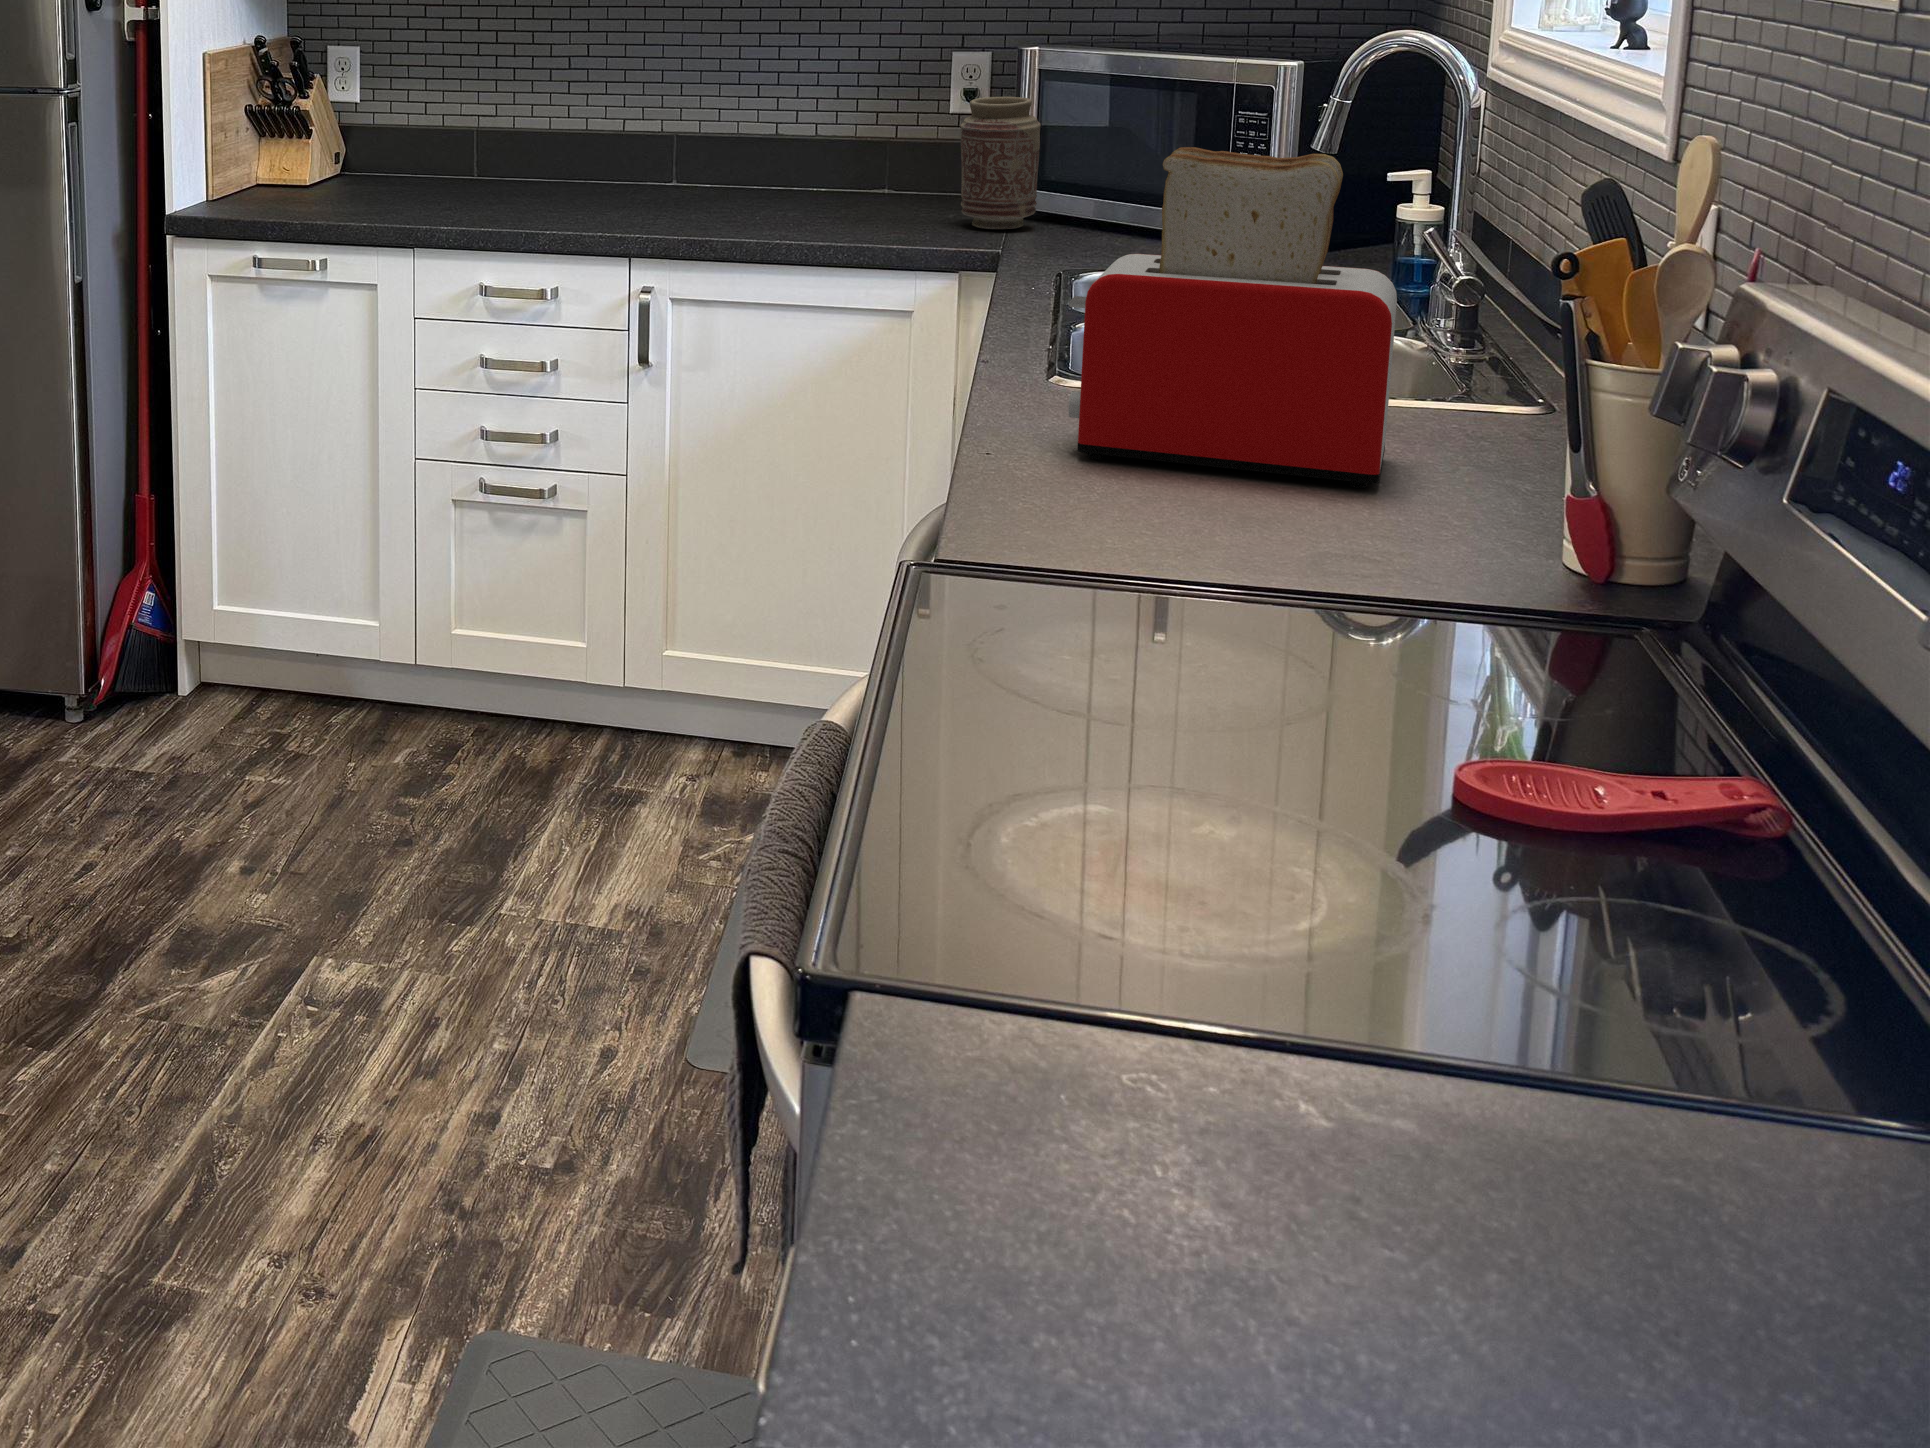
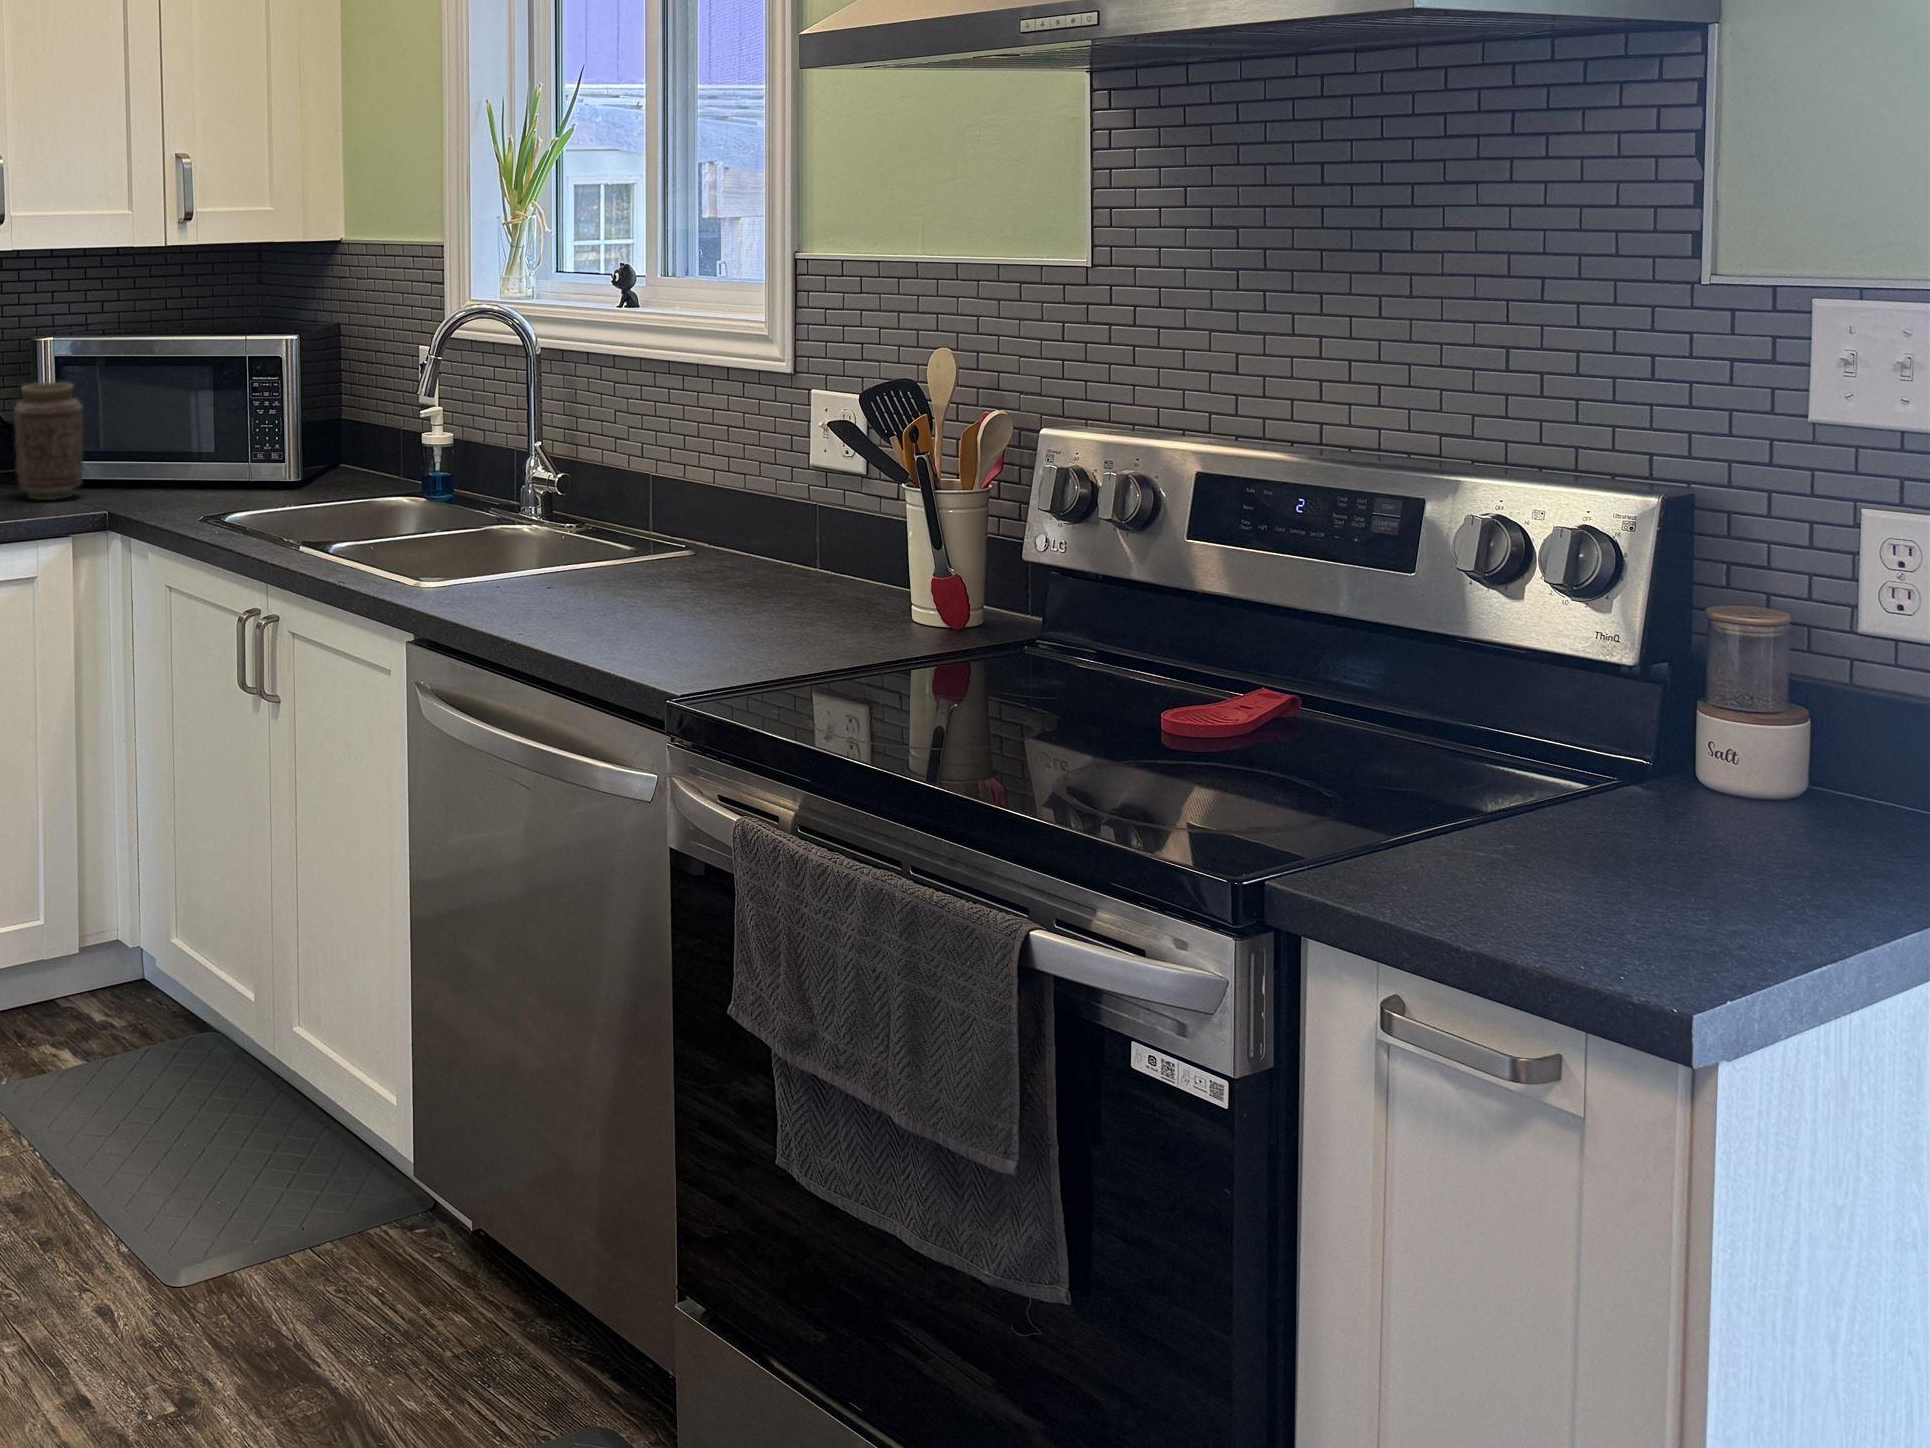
toaster: present [1068,147,1397,488] -> none [528,385,752,626]

